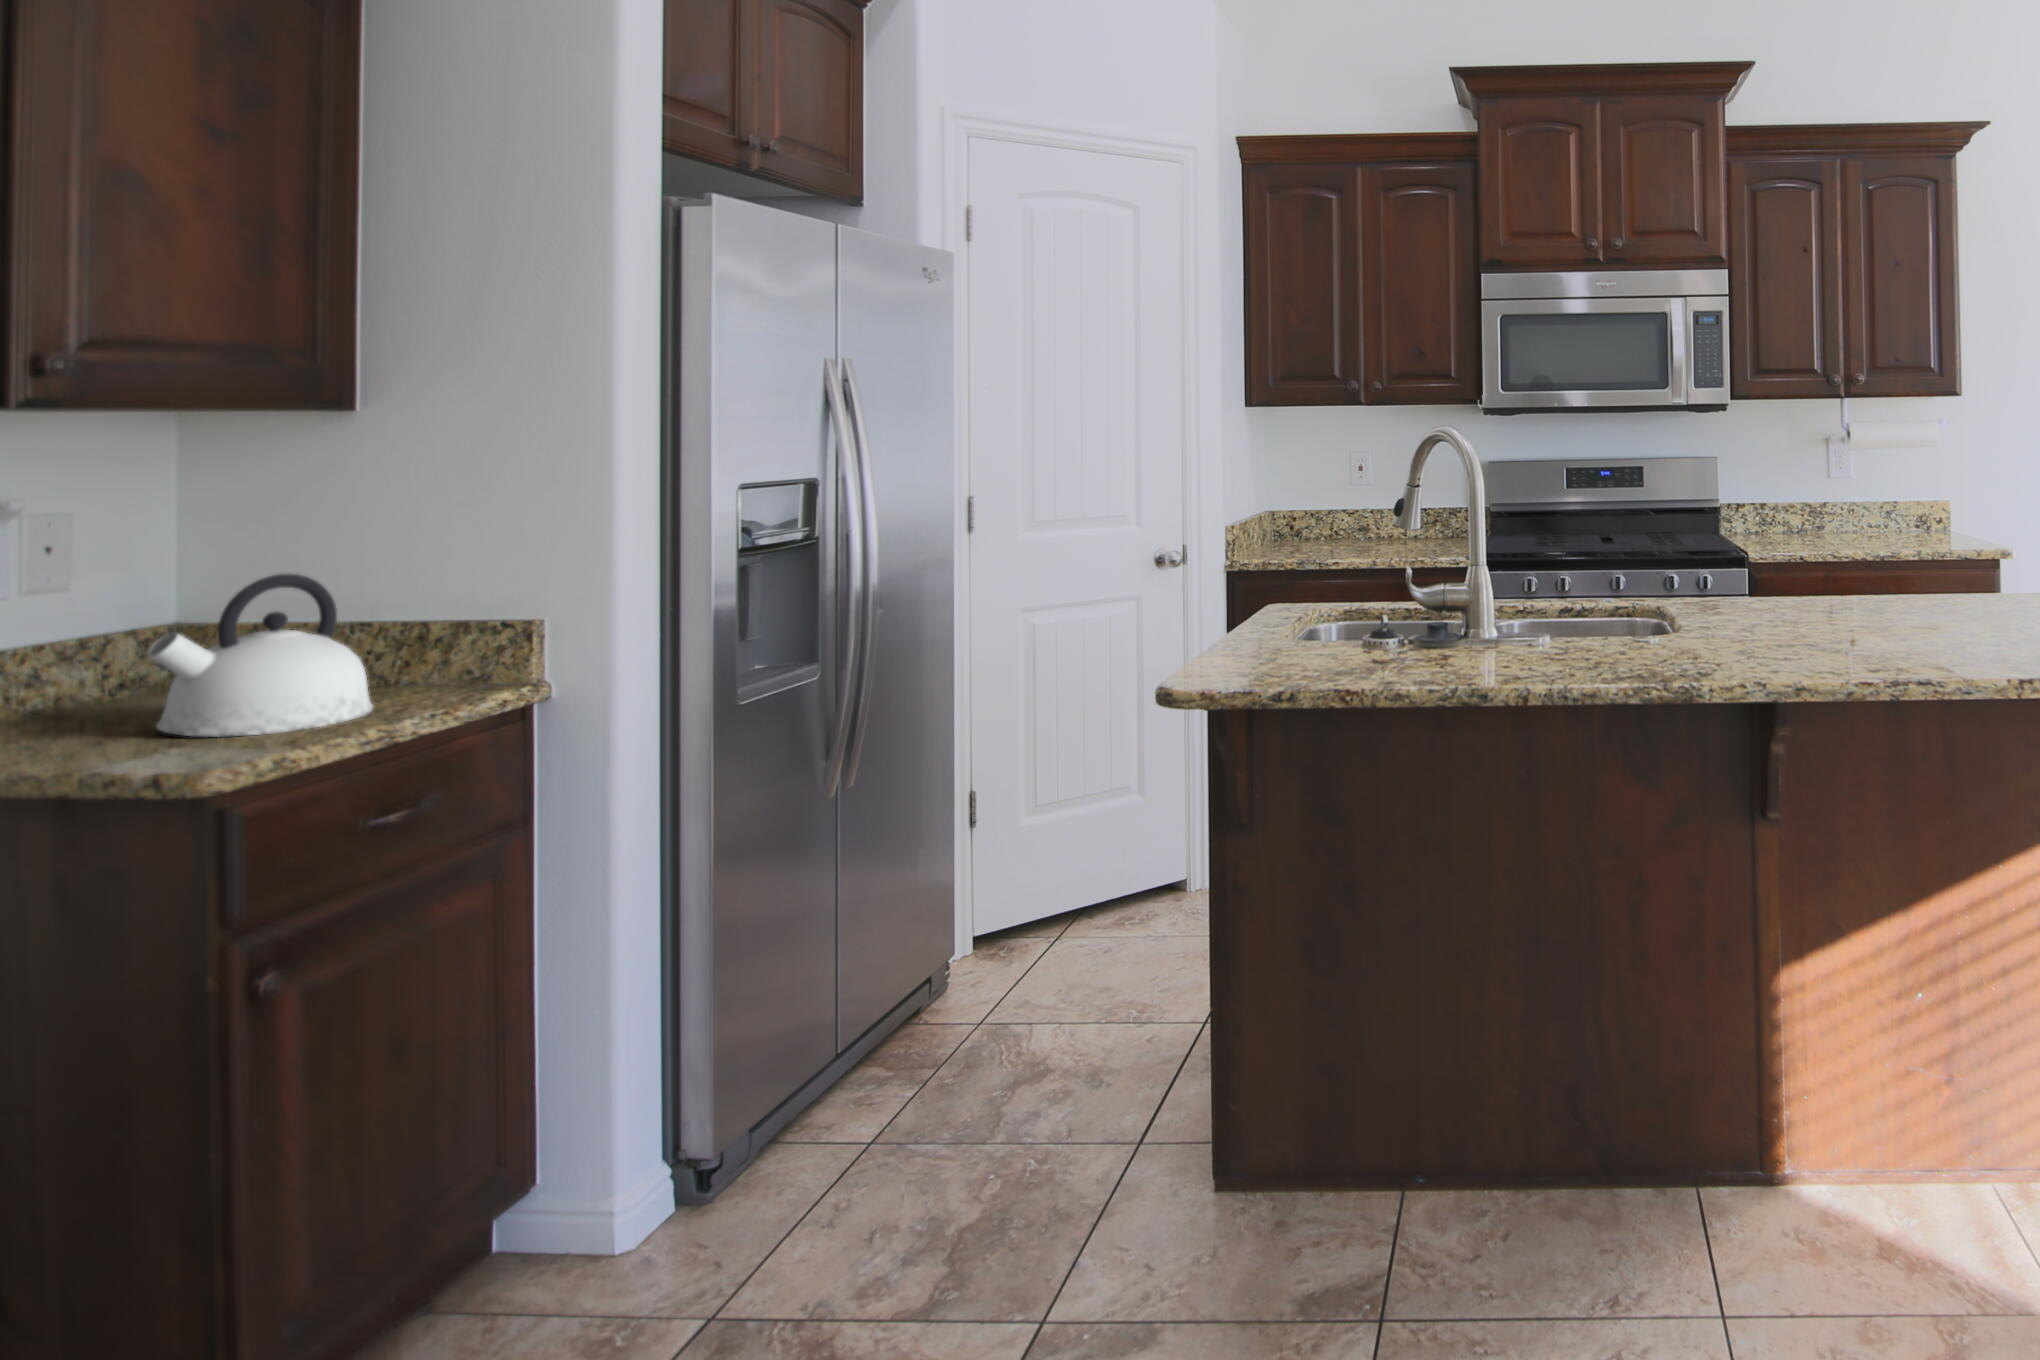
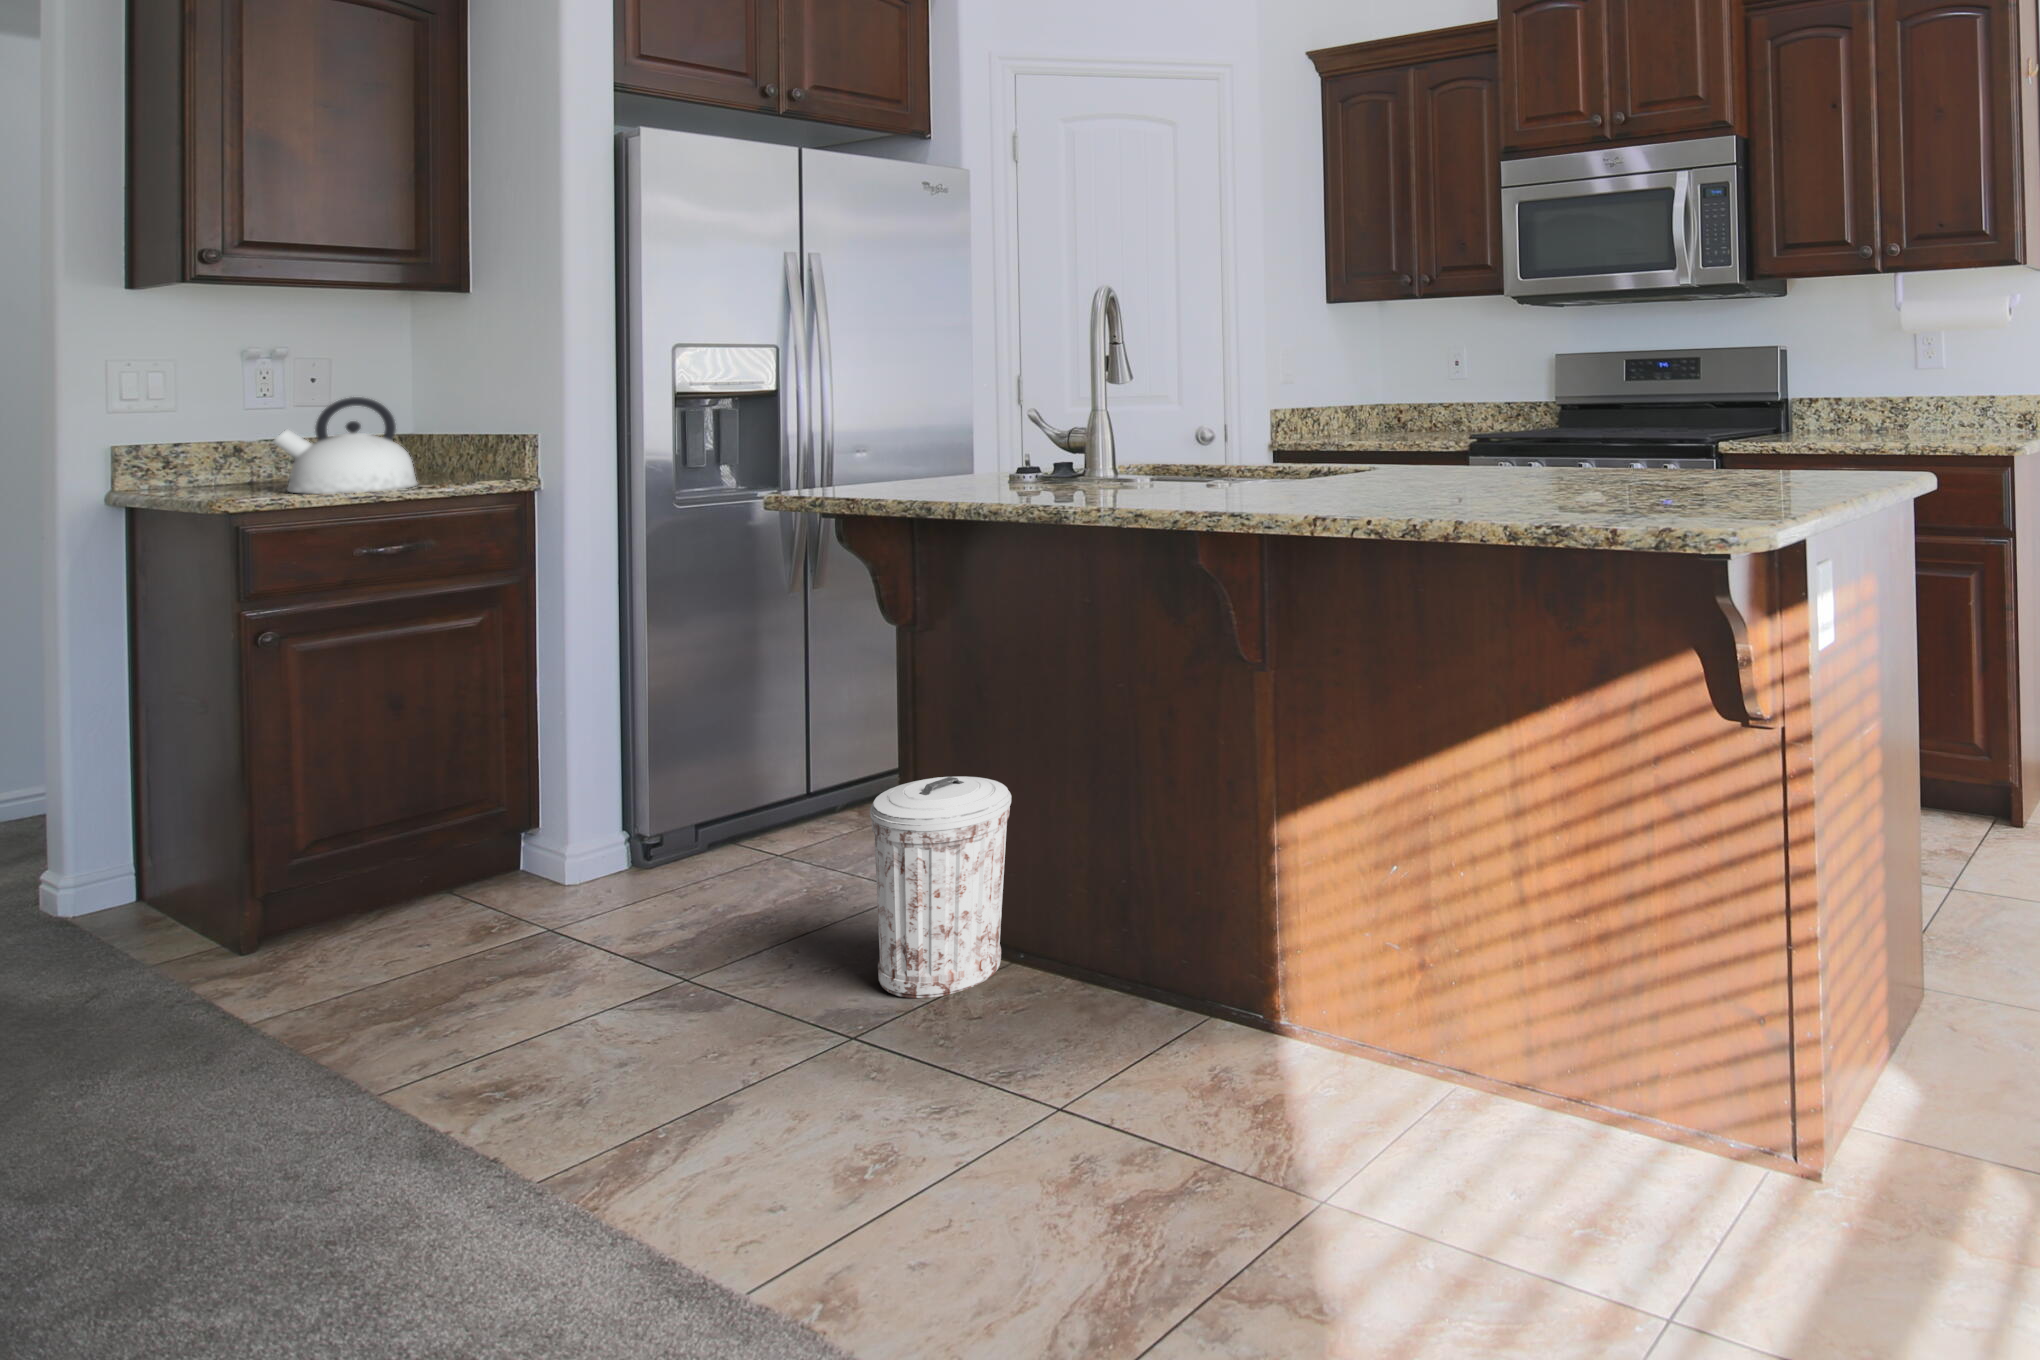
trash can: none [1340,1006,1498,1296] -> present [870,776,1011,998]

